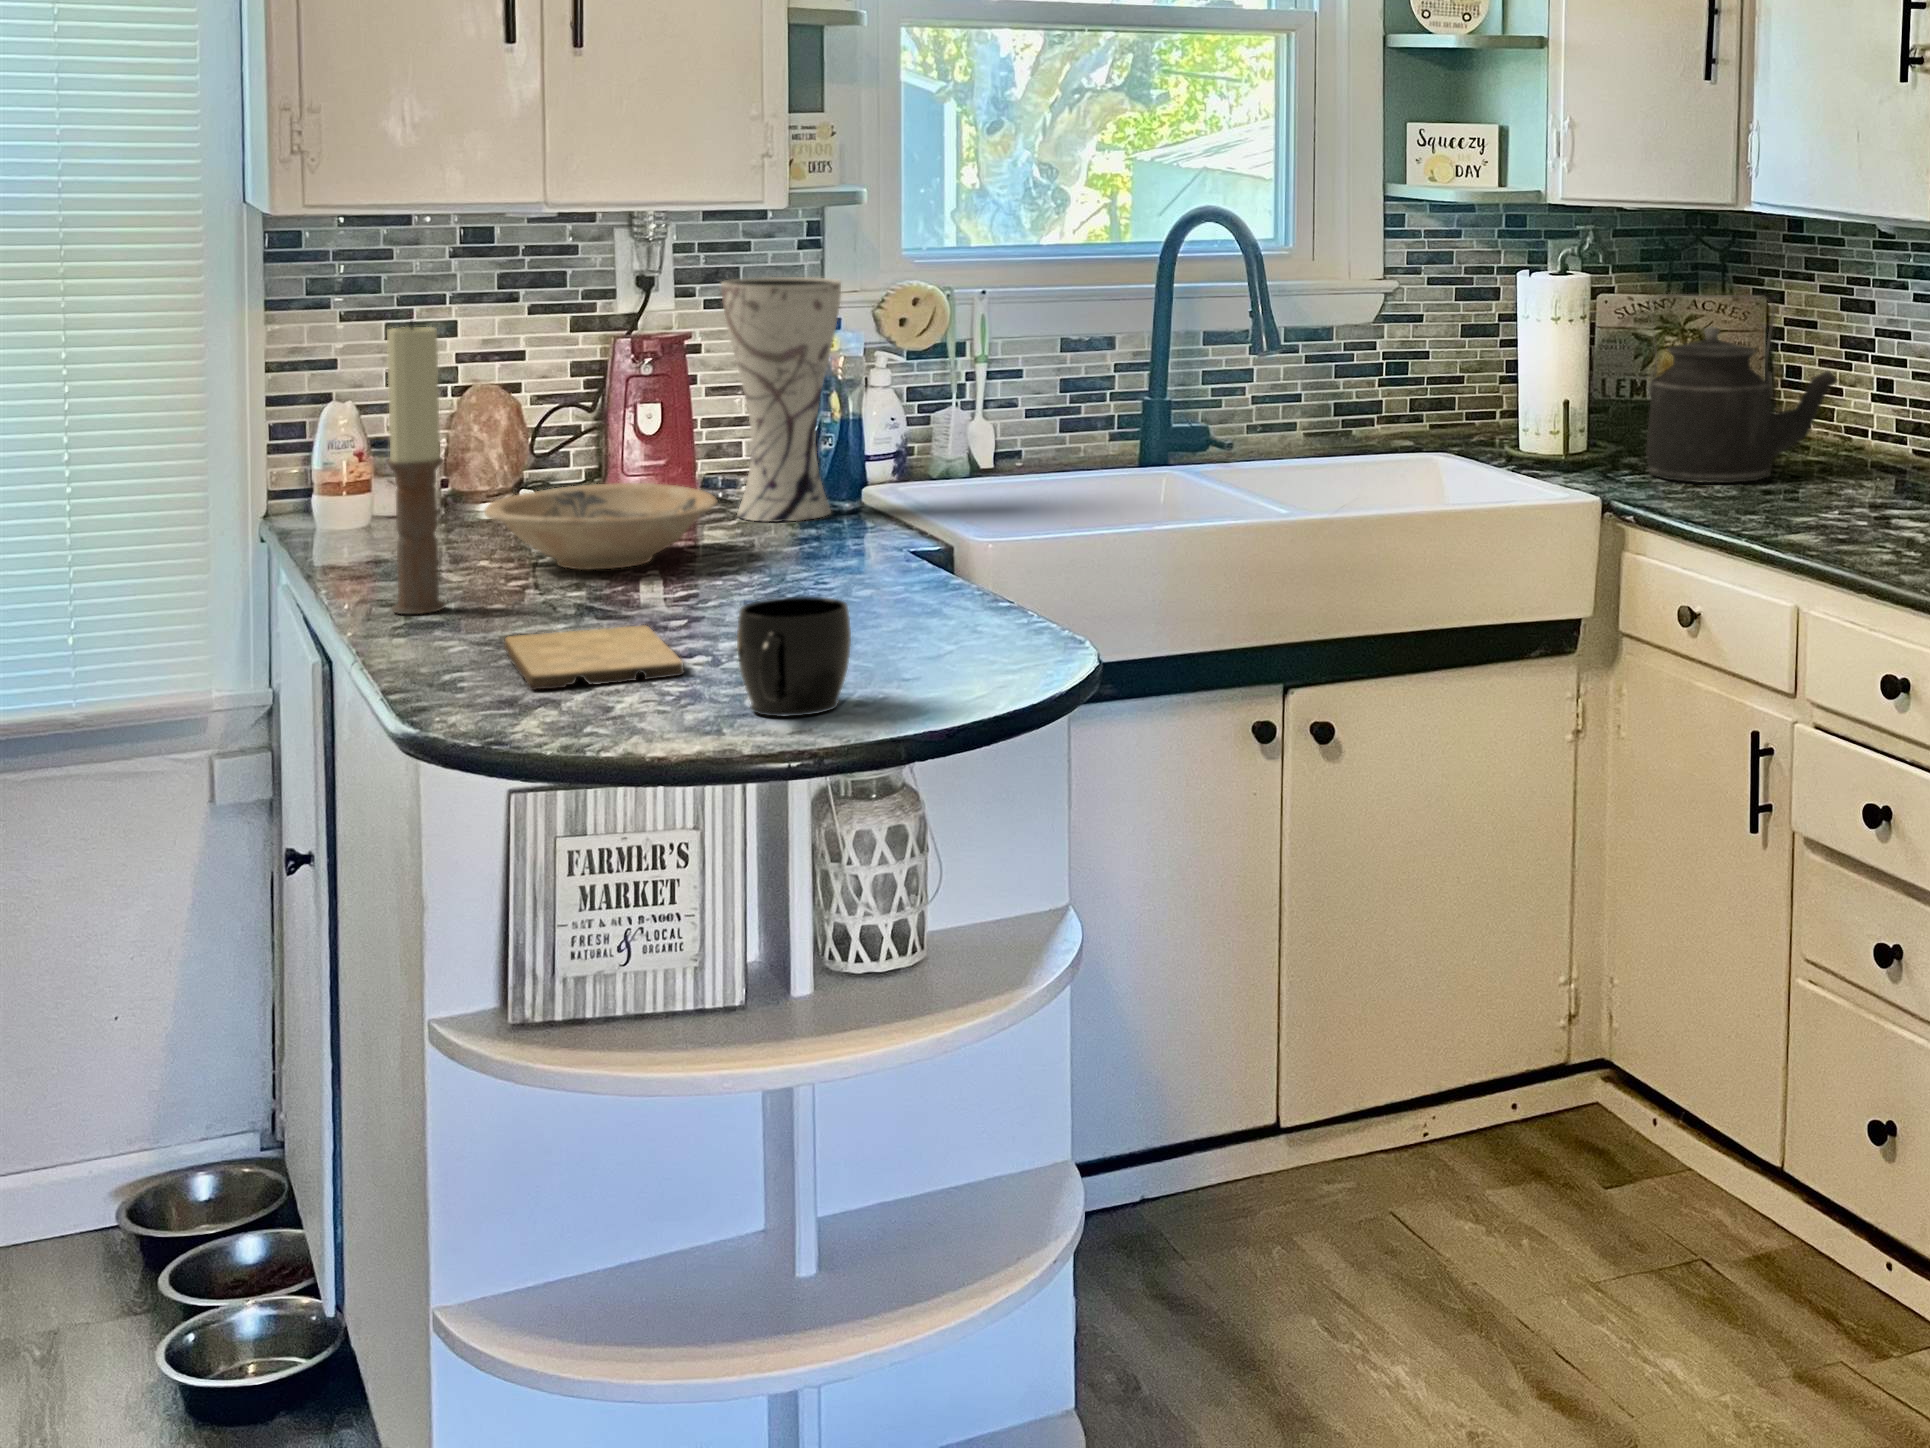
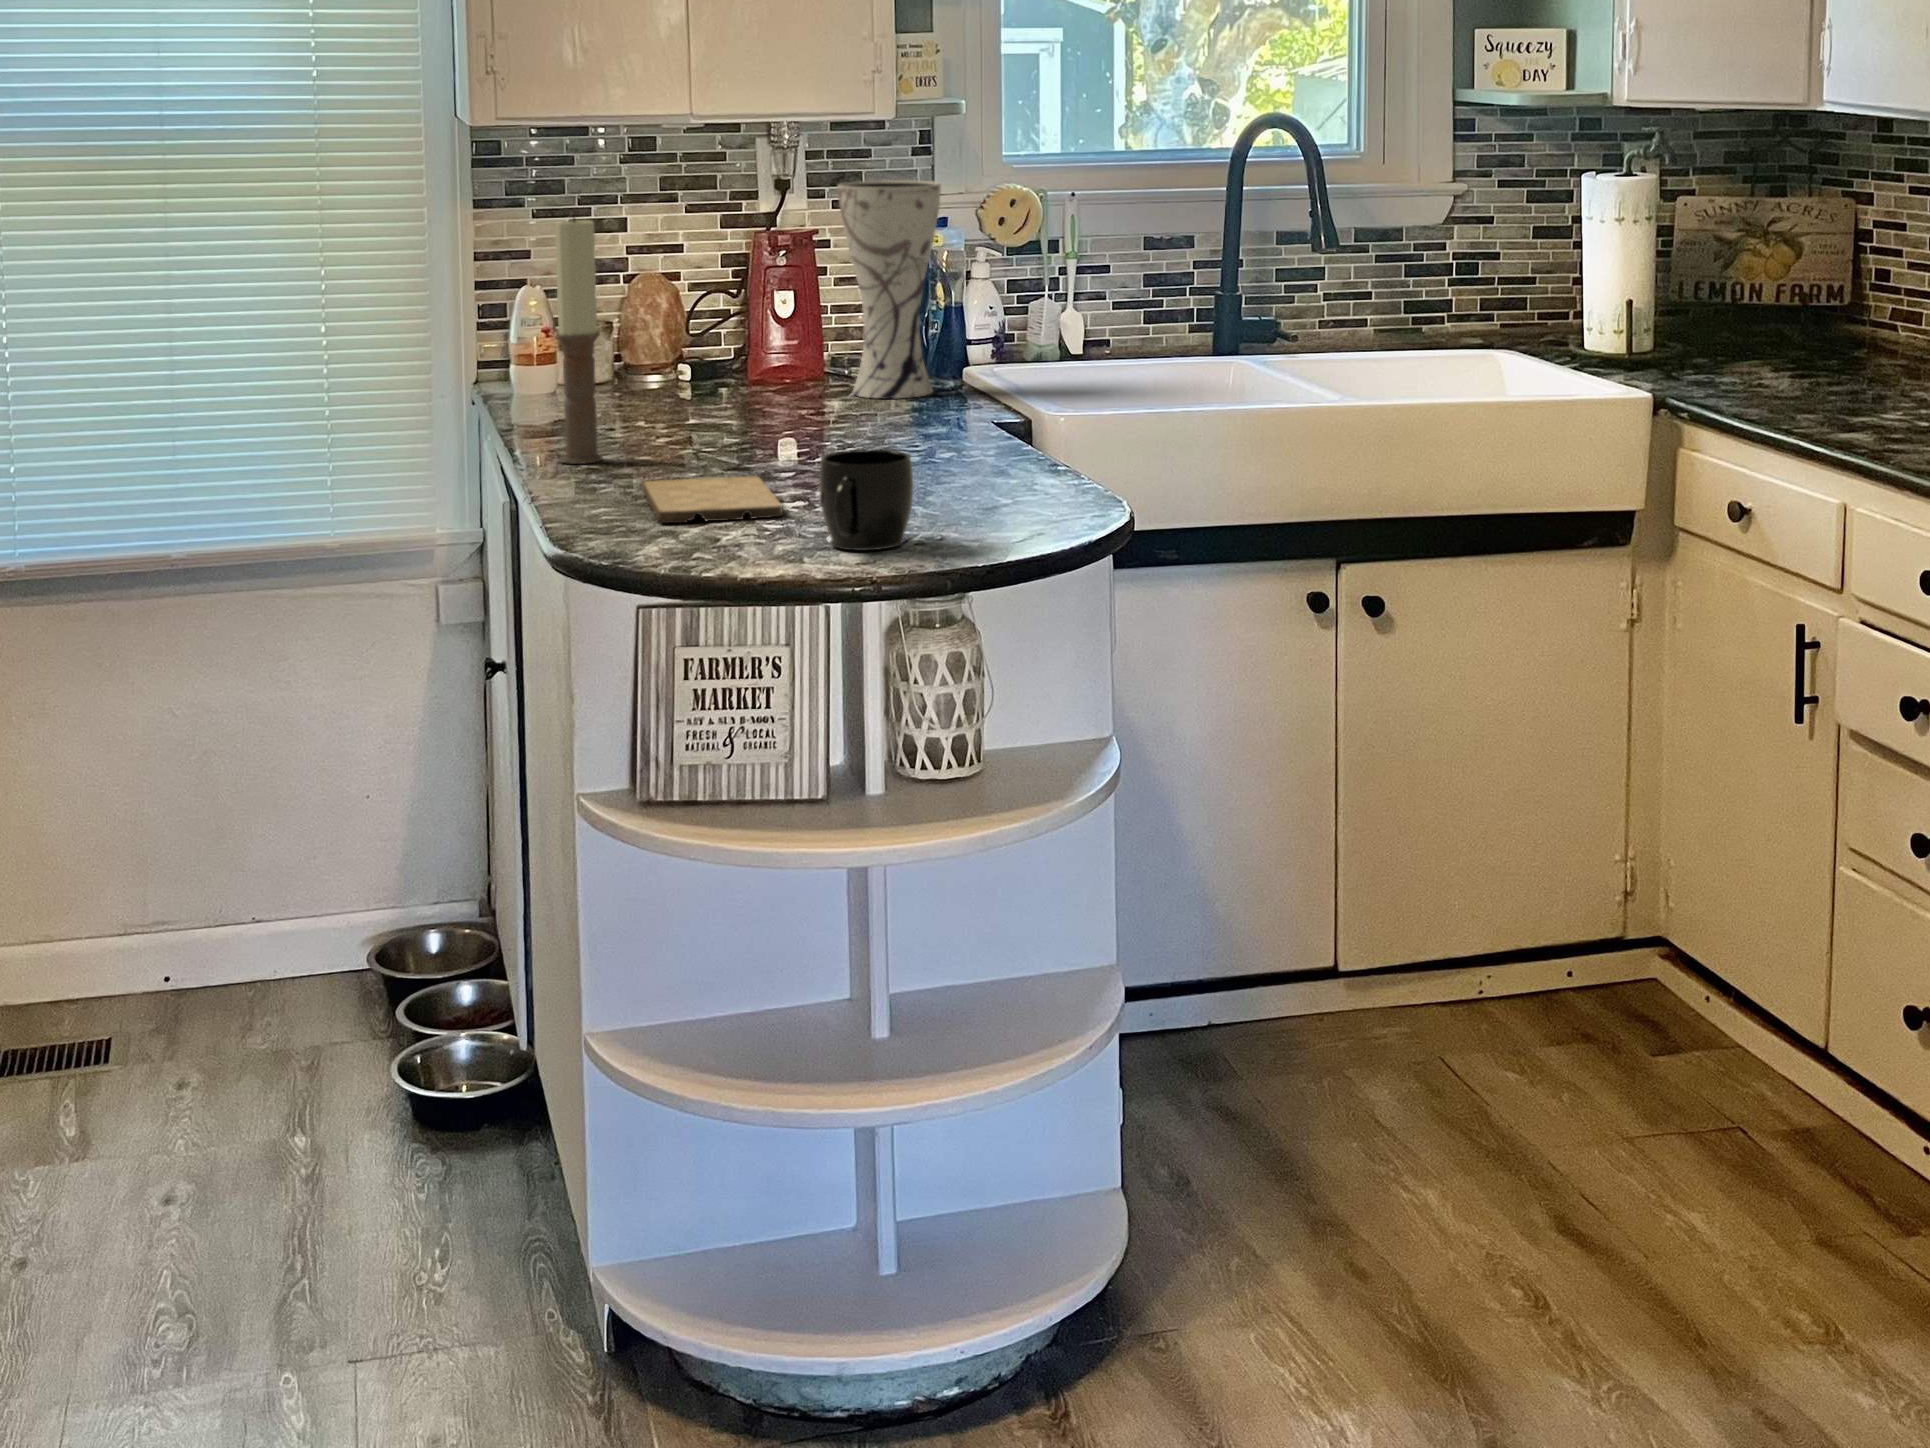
kettle: present [1646,294,1838,483] -> none [1710,195,1913,382]
bowl: present [484,483,717,570] -> none [637,361,829,433]

